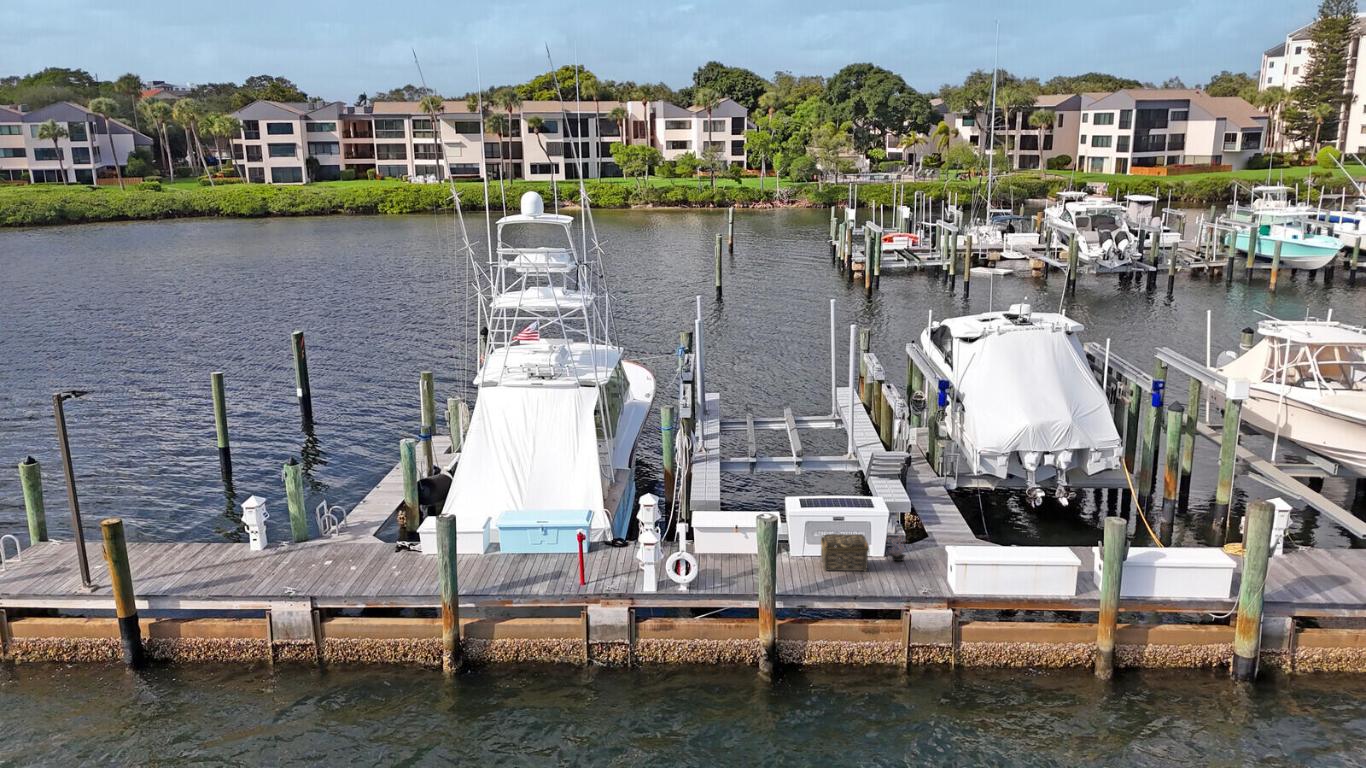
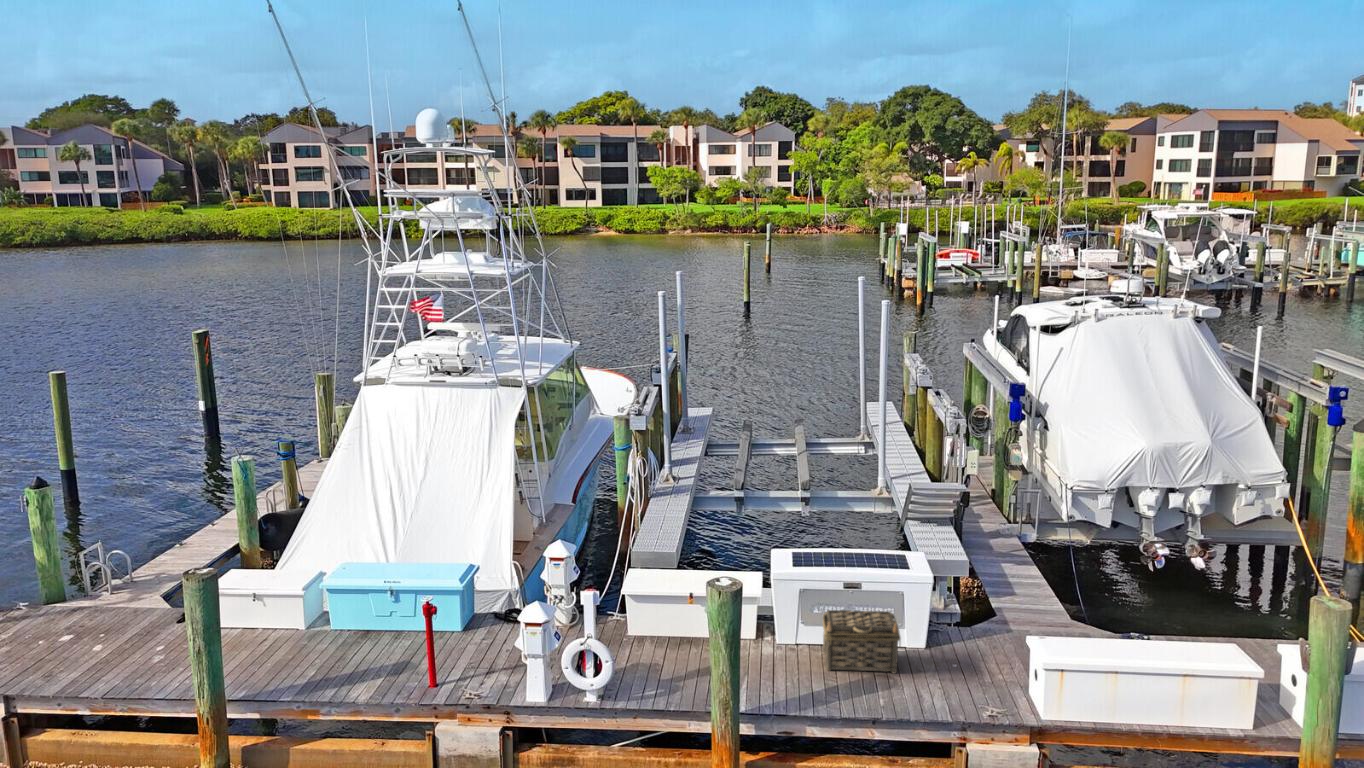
potted plant: present [887,535,905,561] -> none [925,605,964,656]

